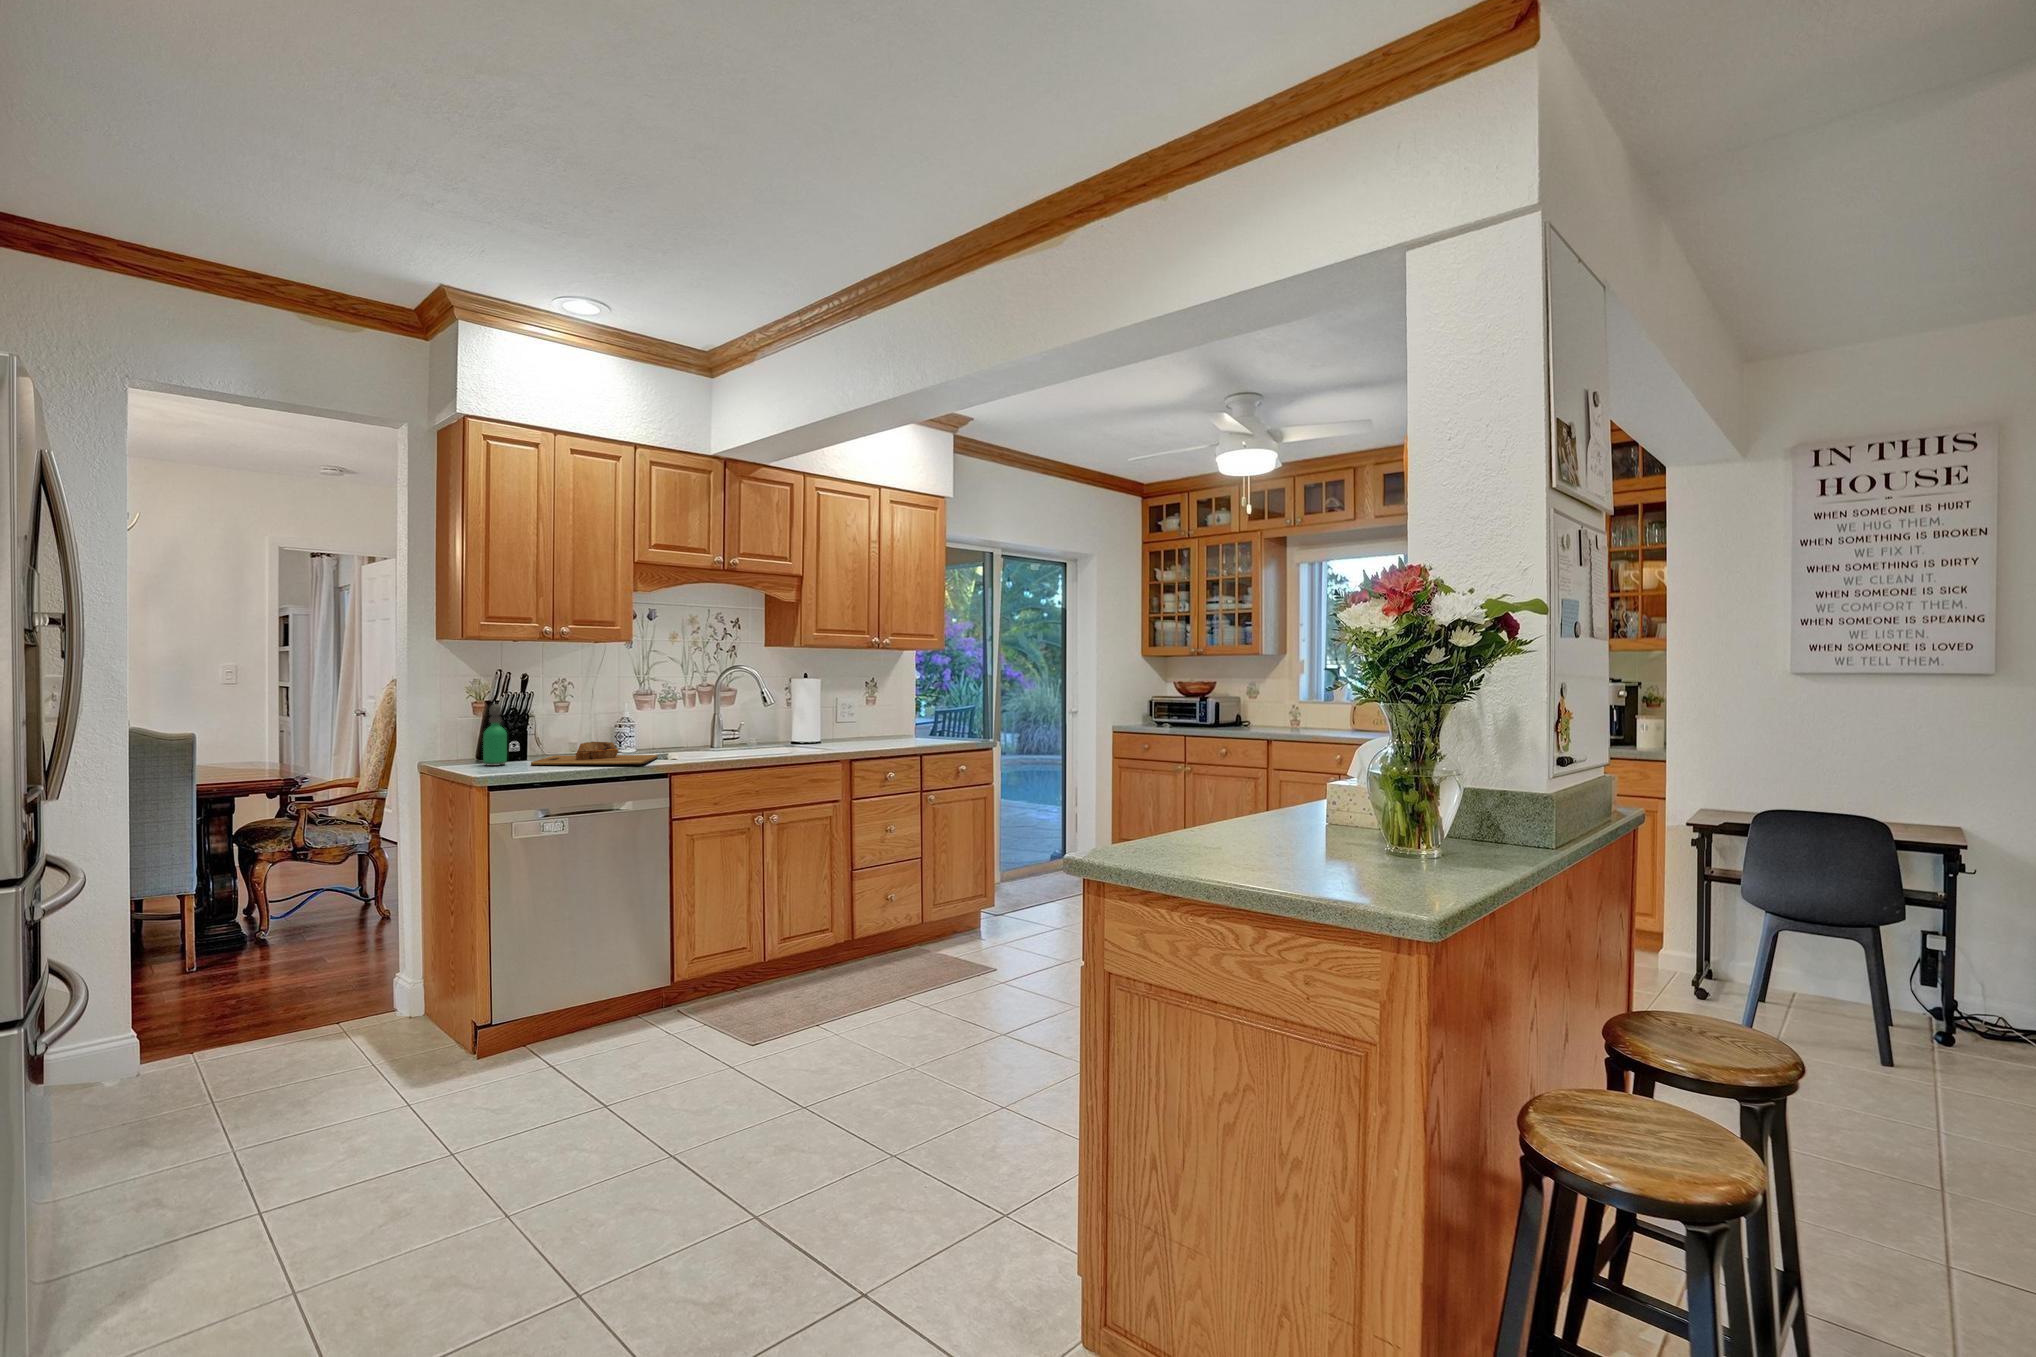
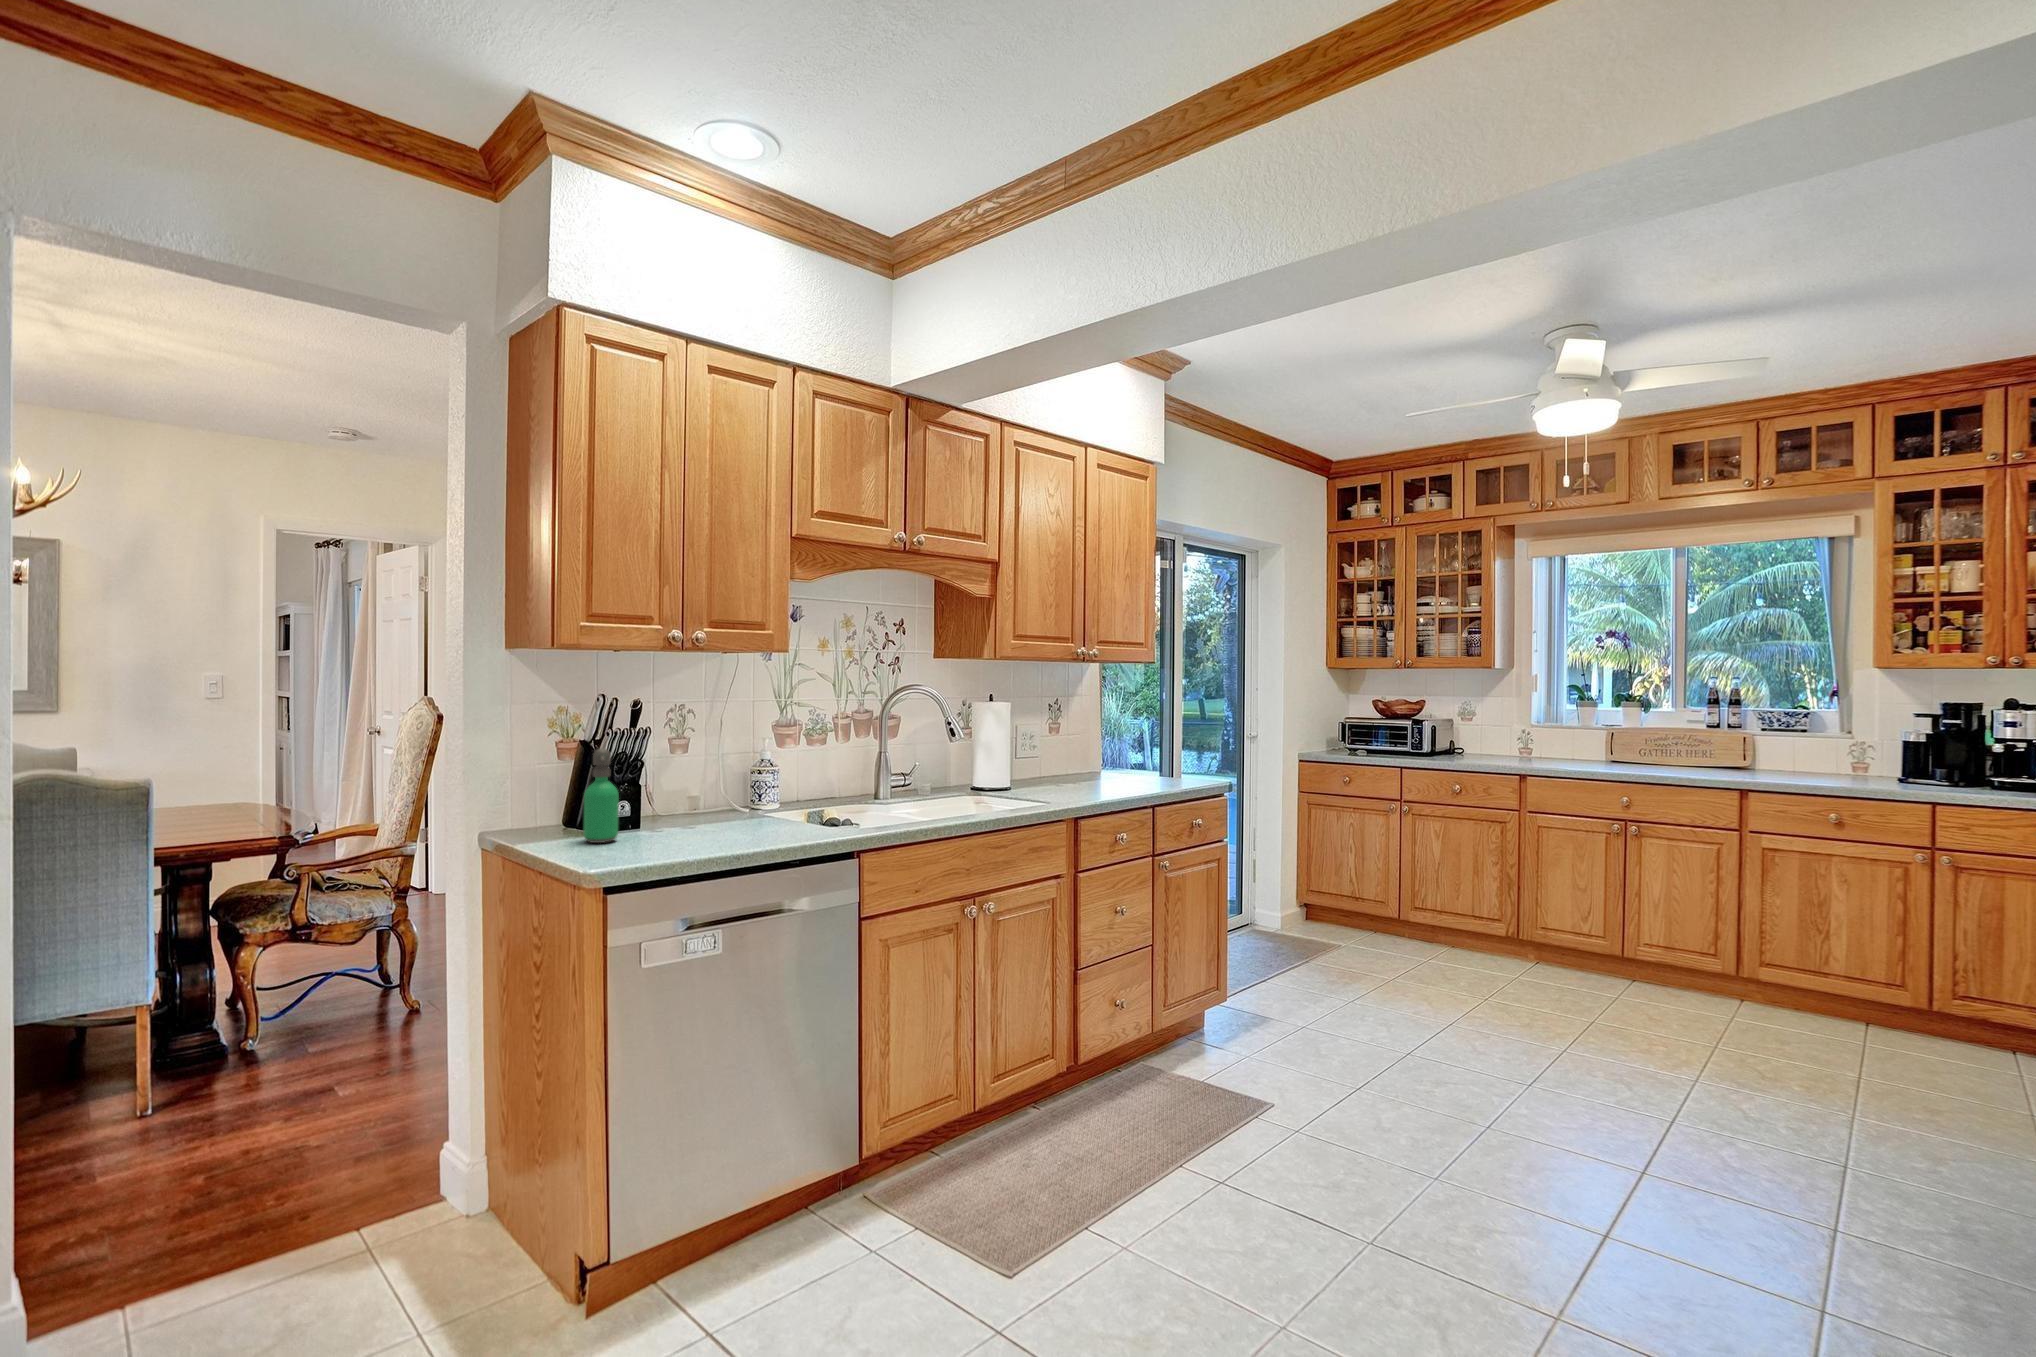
cutting board: present [531,742,658,765] -> none [654,801,824,841]

